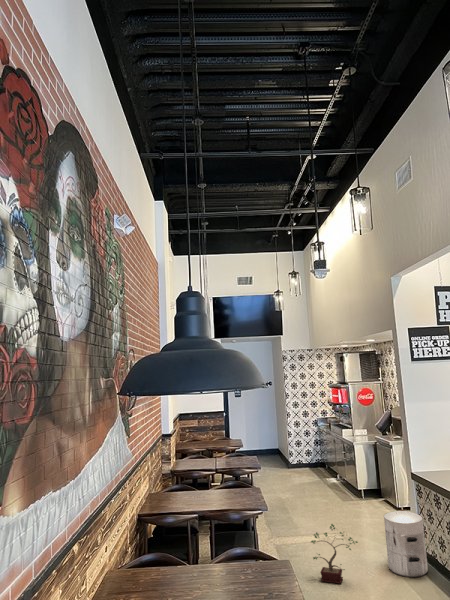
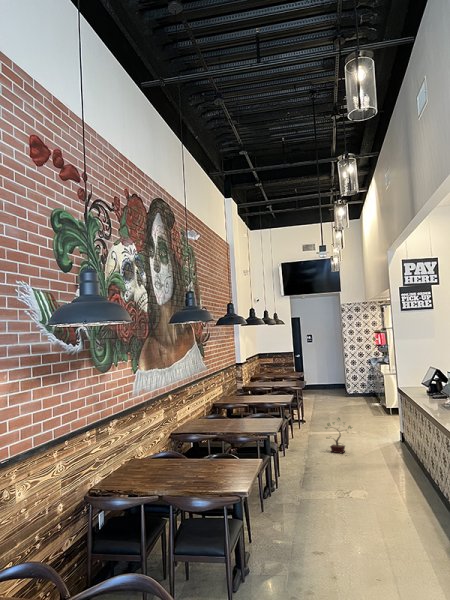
waste bin: present [384,510,428,577] -> none [377,411,406,453]

